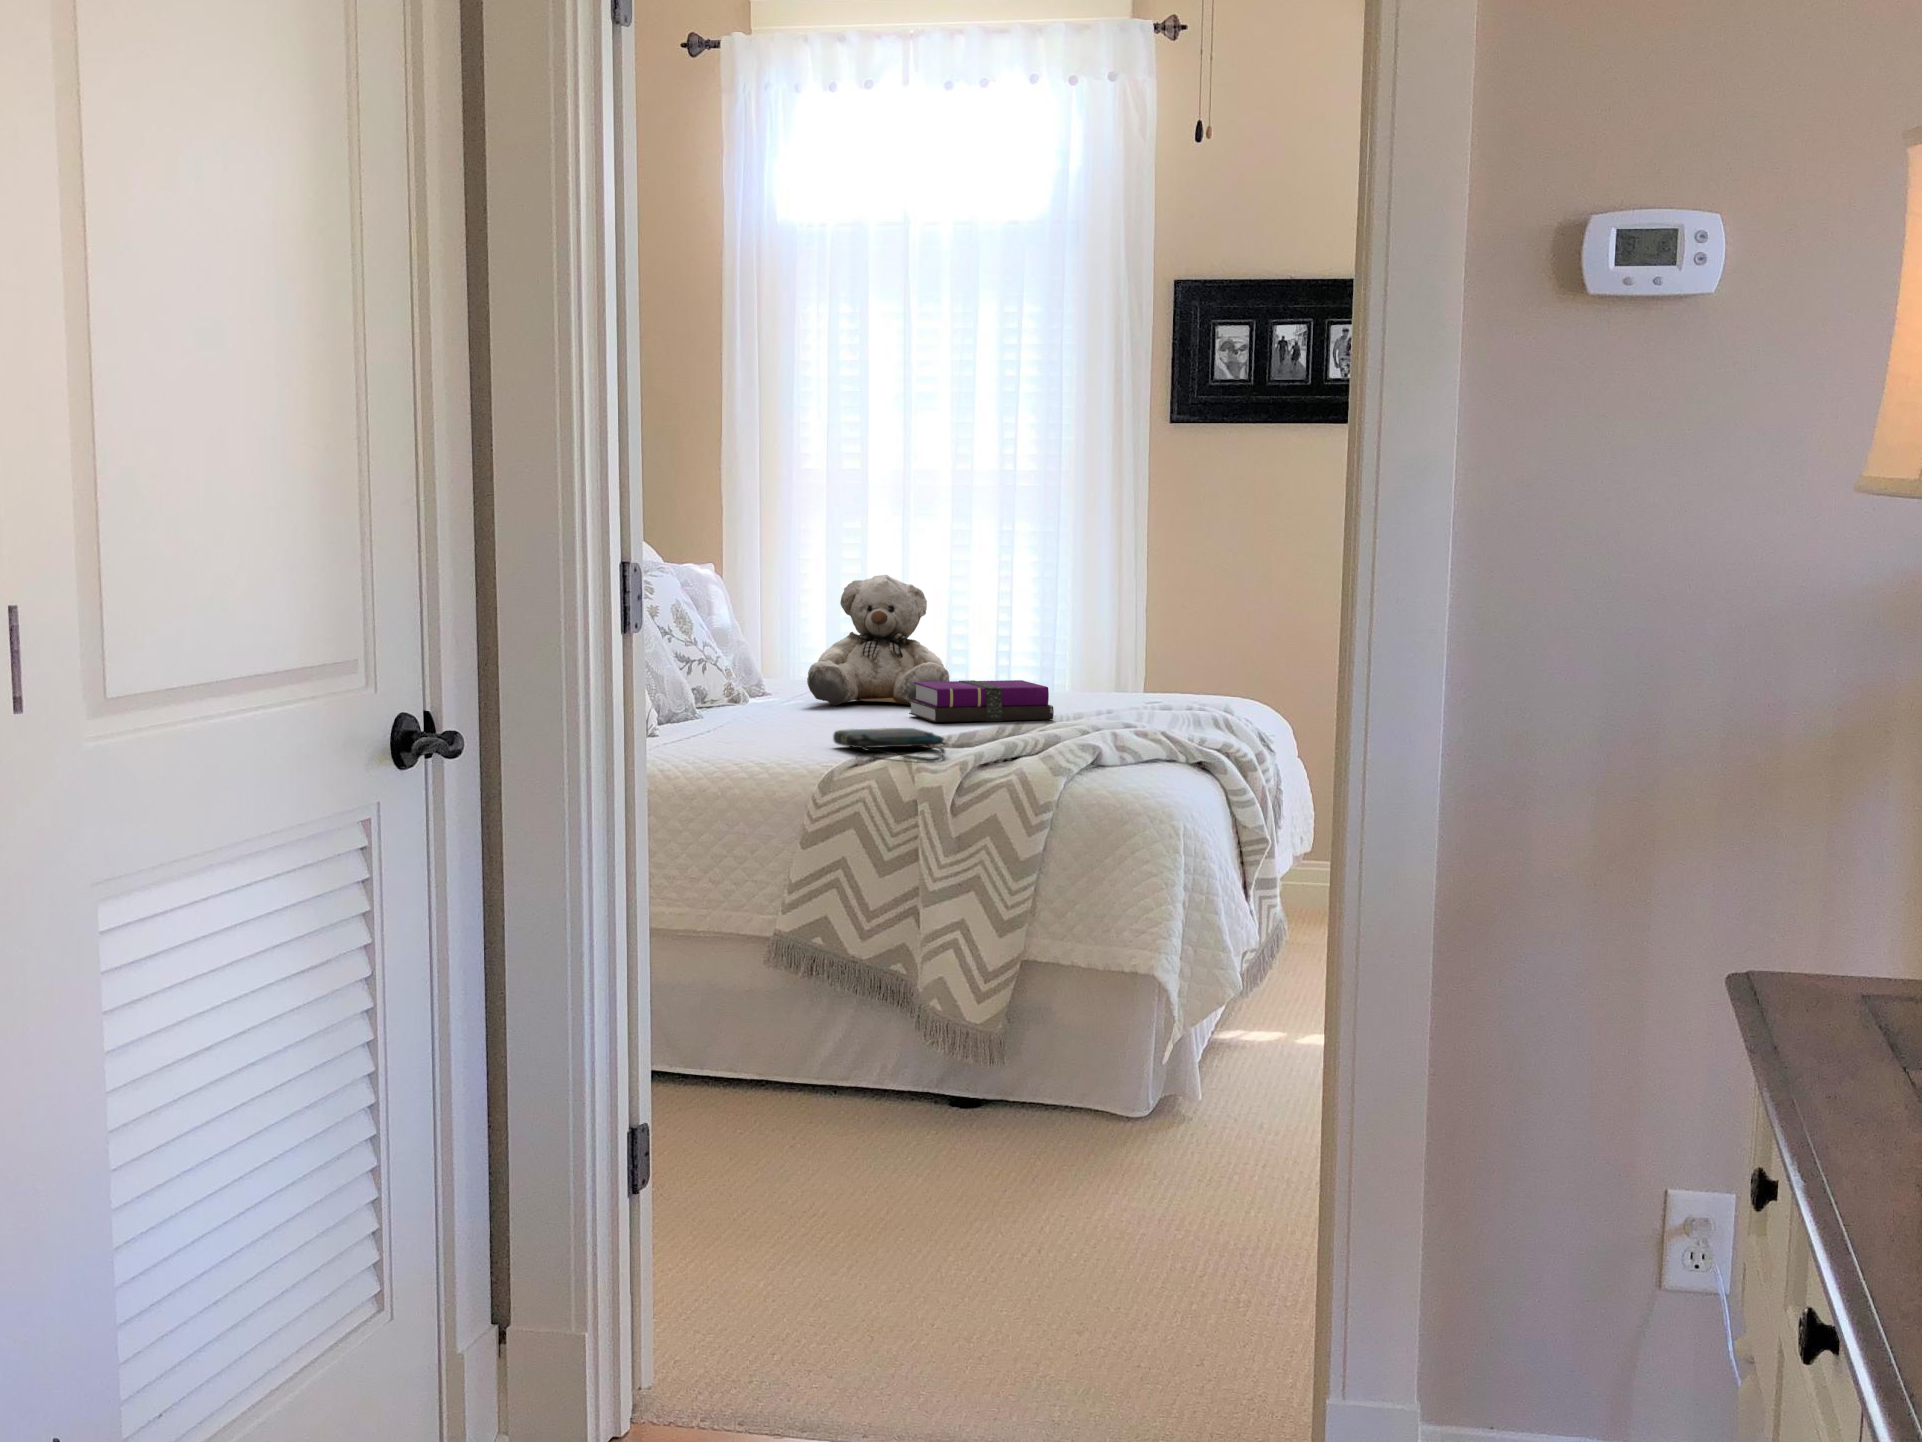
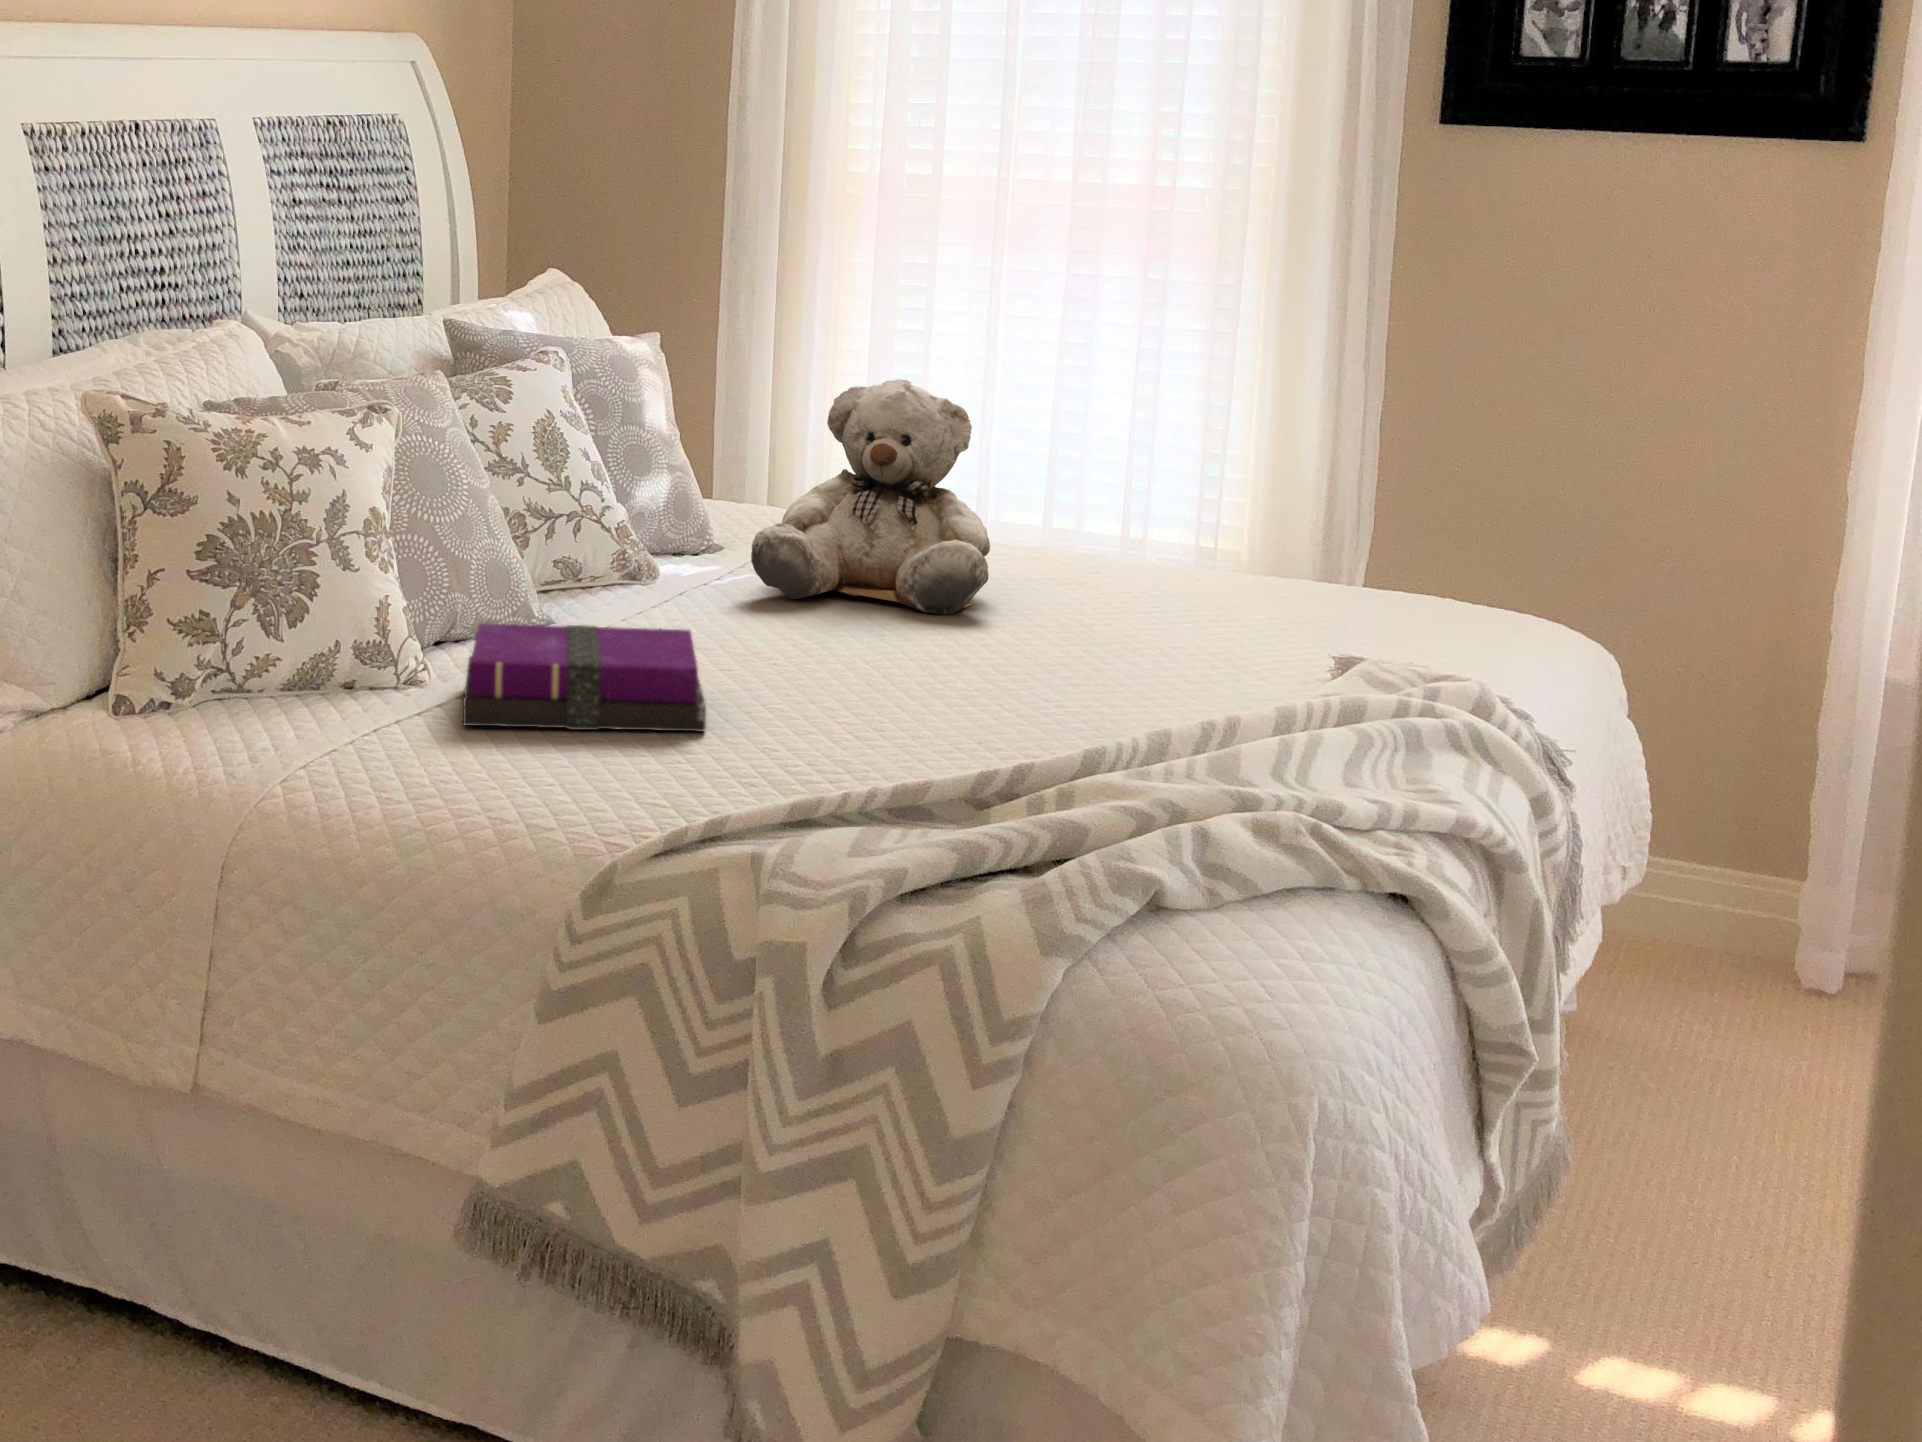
notebook: present [909,680,1054,722] -> present [463,623,706,732]
tote bag: present [833,728,946,762] -> none [658,753,864,887]

